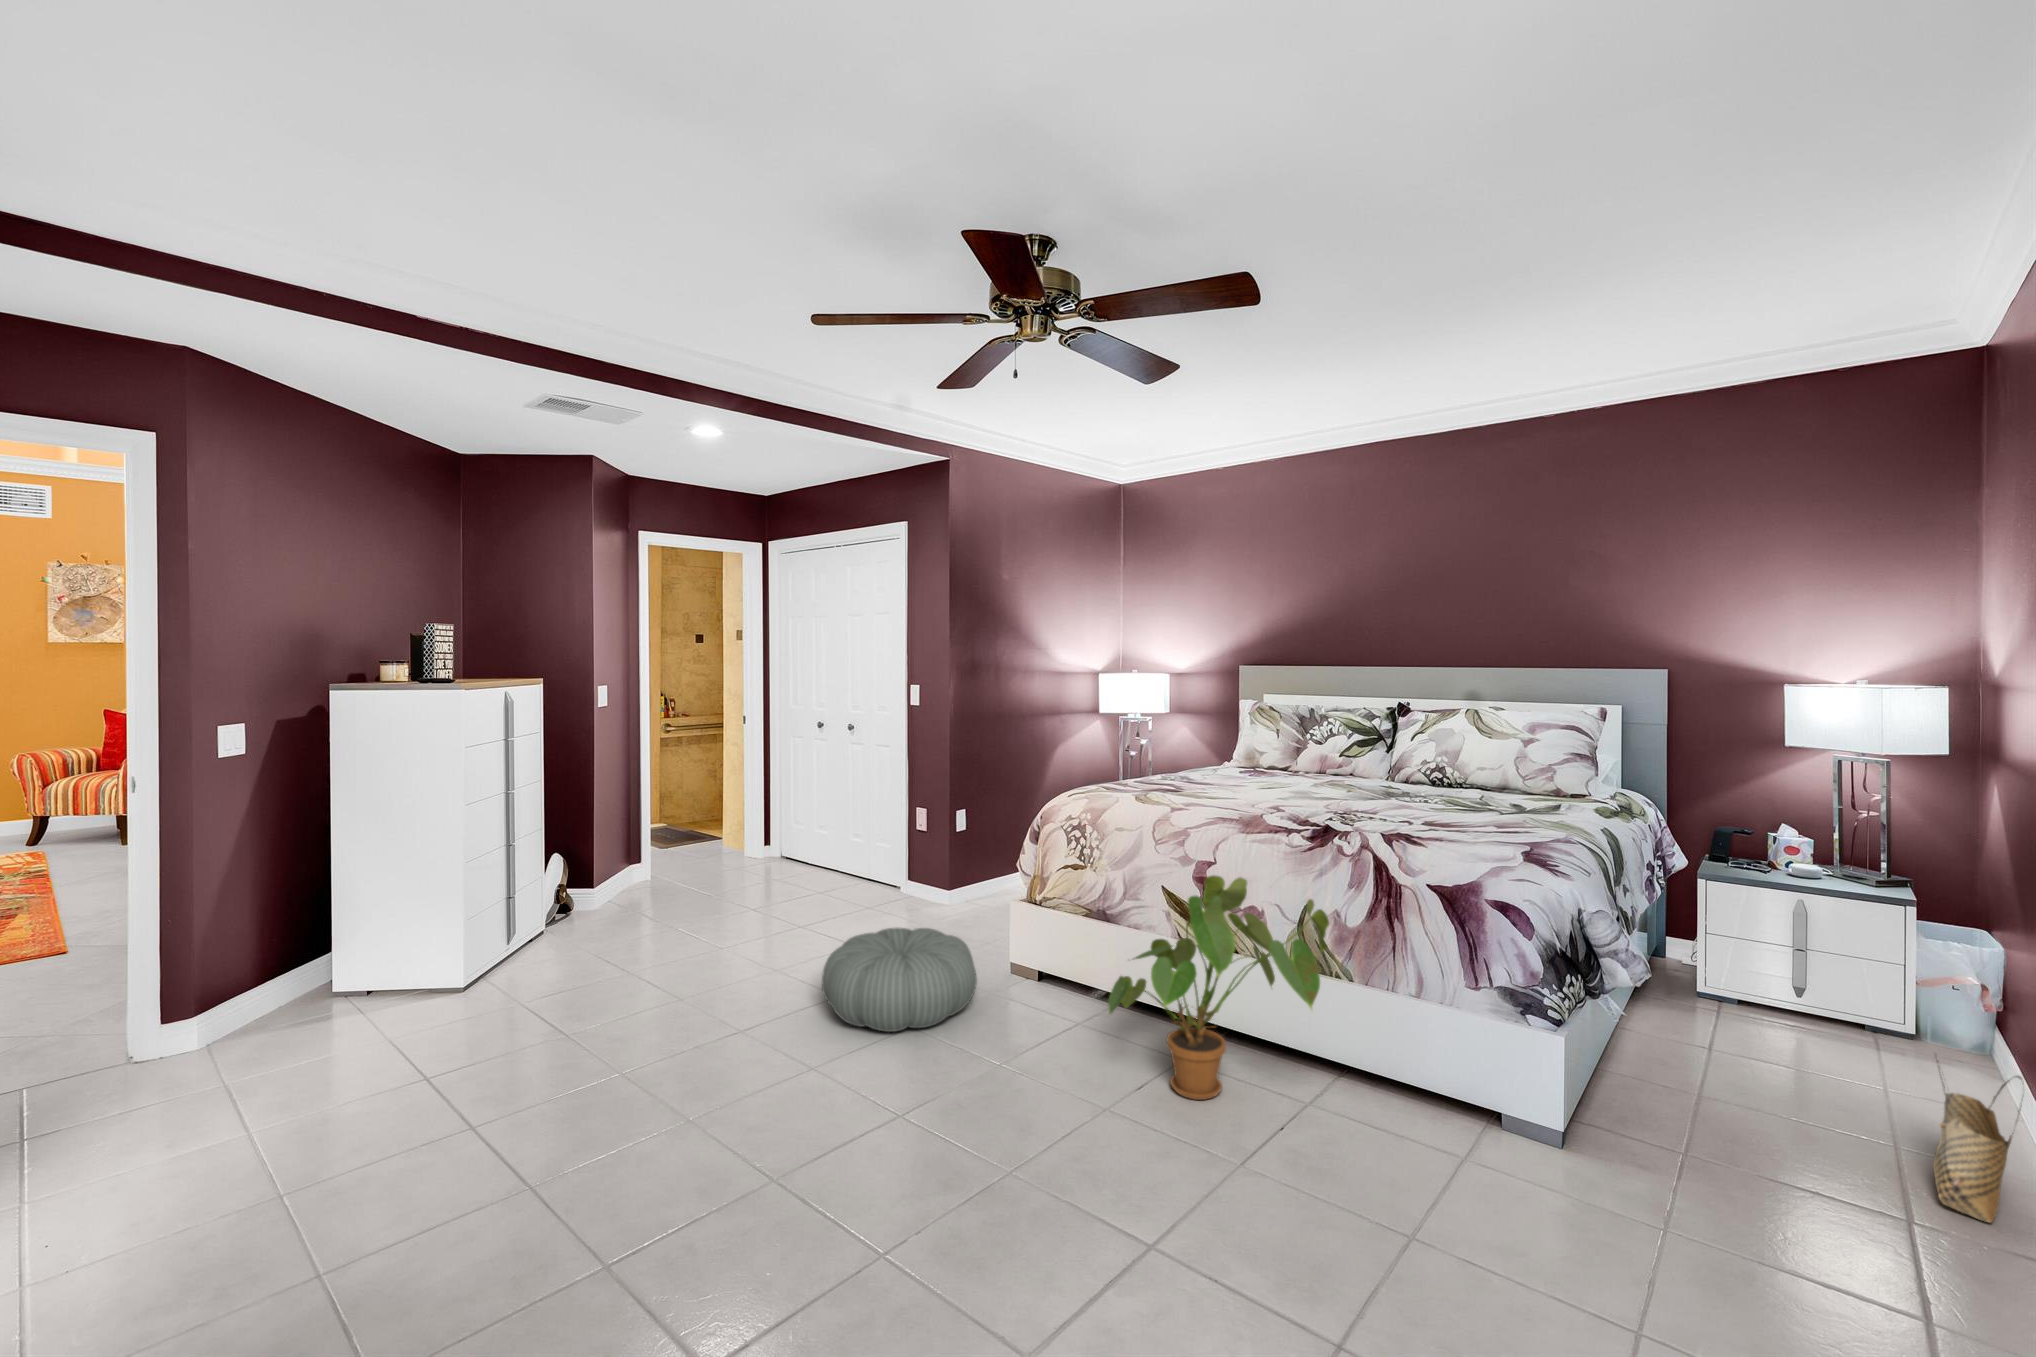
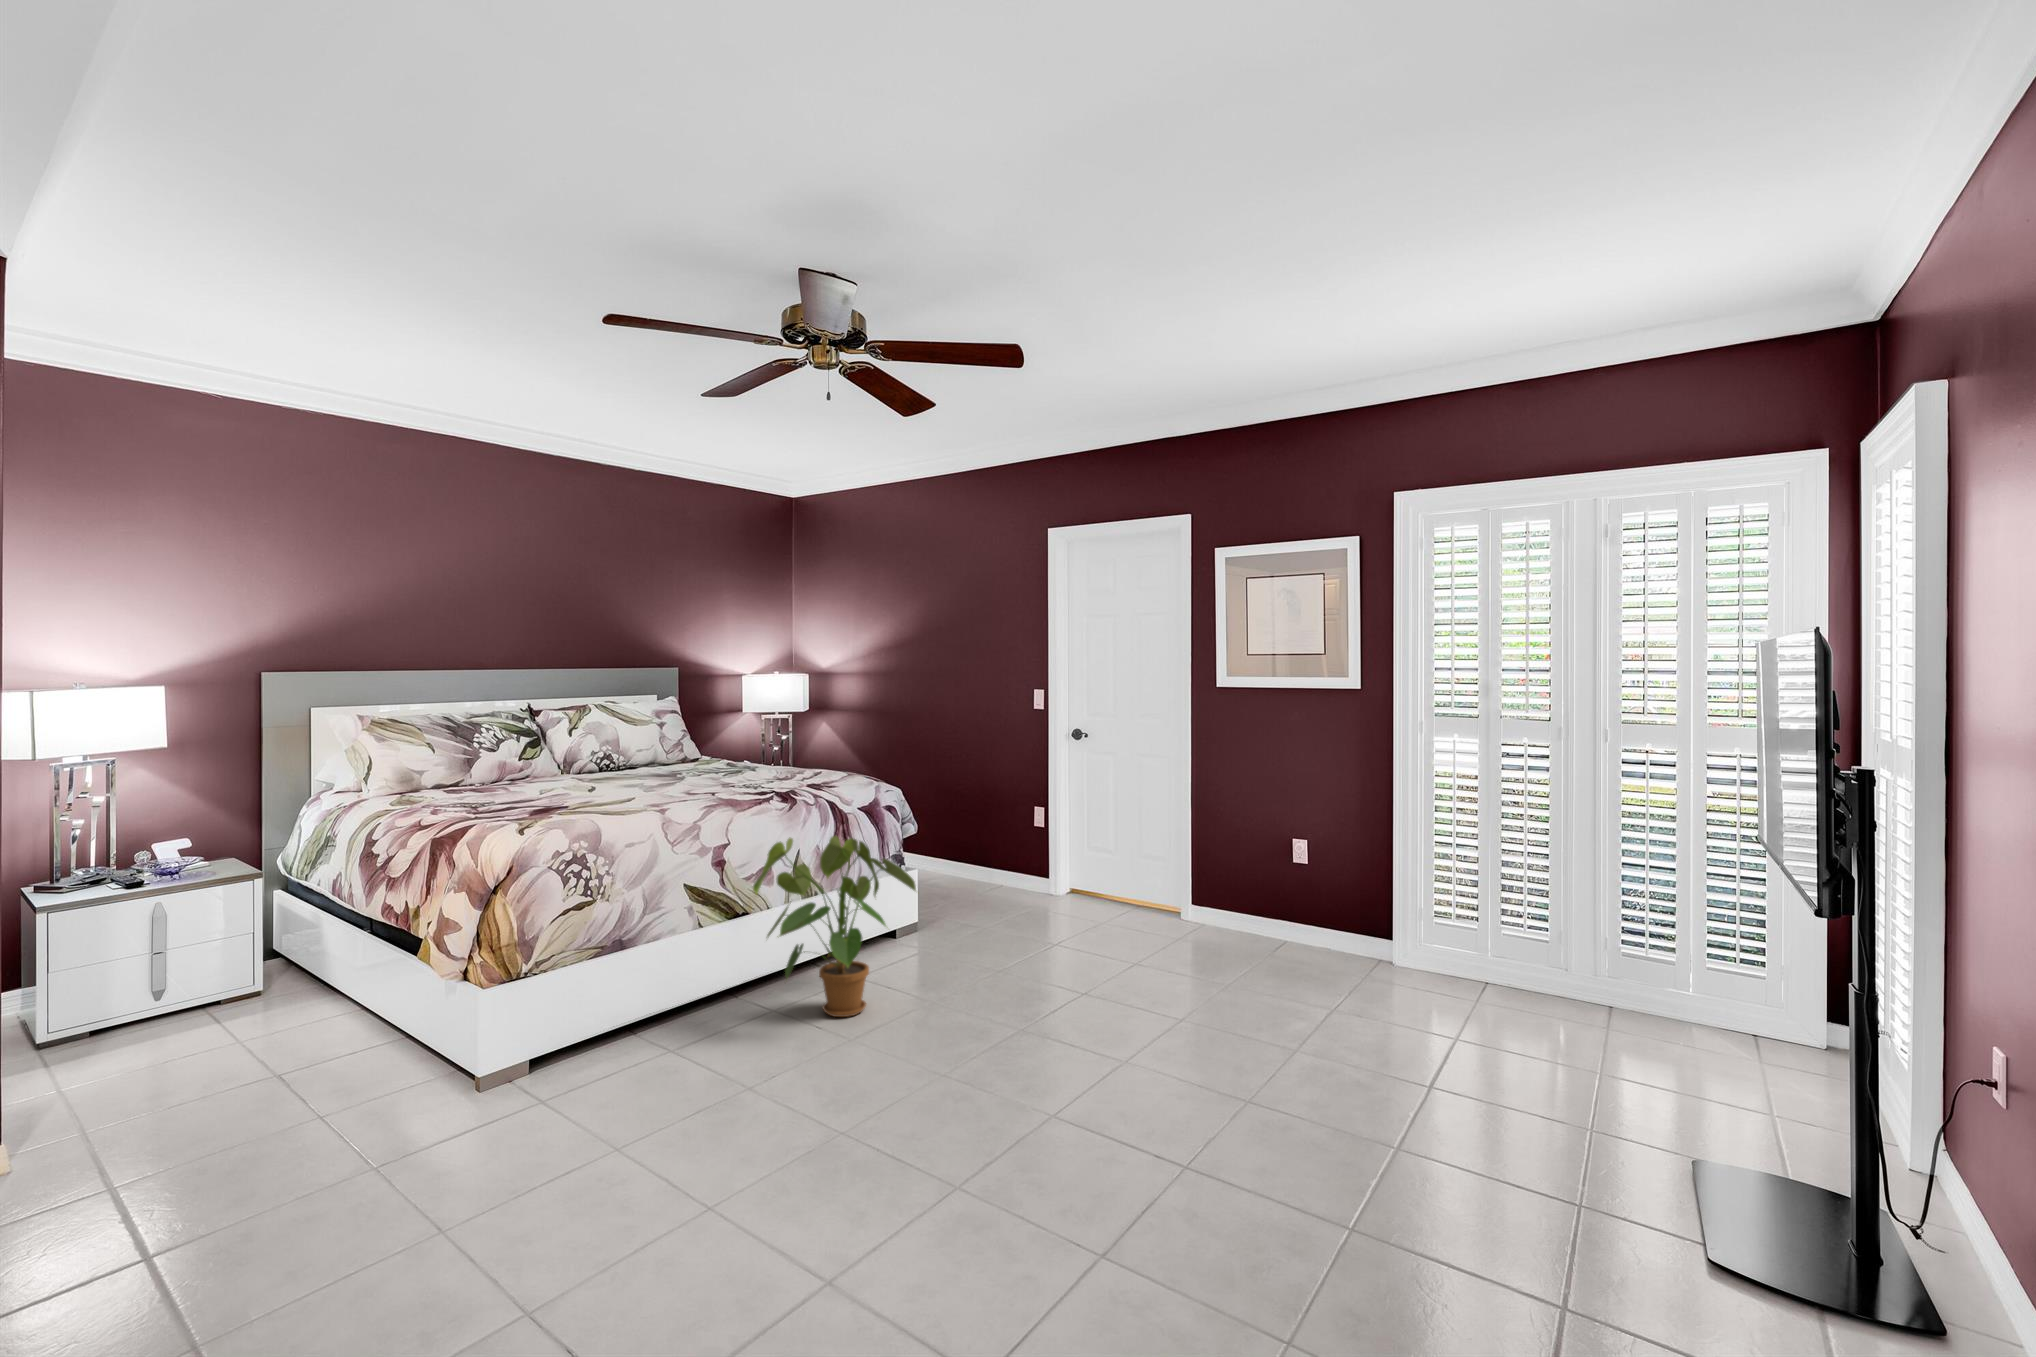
pouf: present [822,928,977,1032] -> none [424,1037,680,1212]
woven basket: present [1933,1054,2022,1223] -> none [957,827,997,890]

